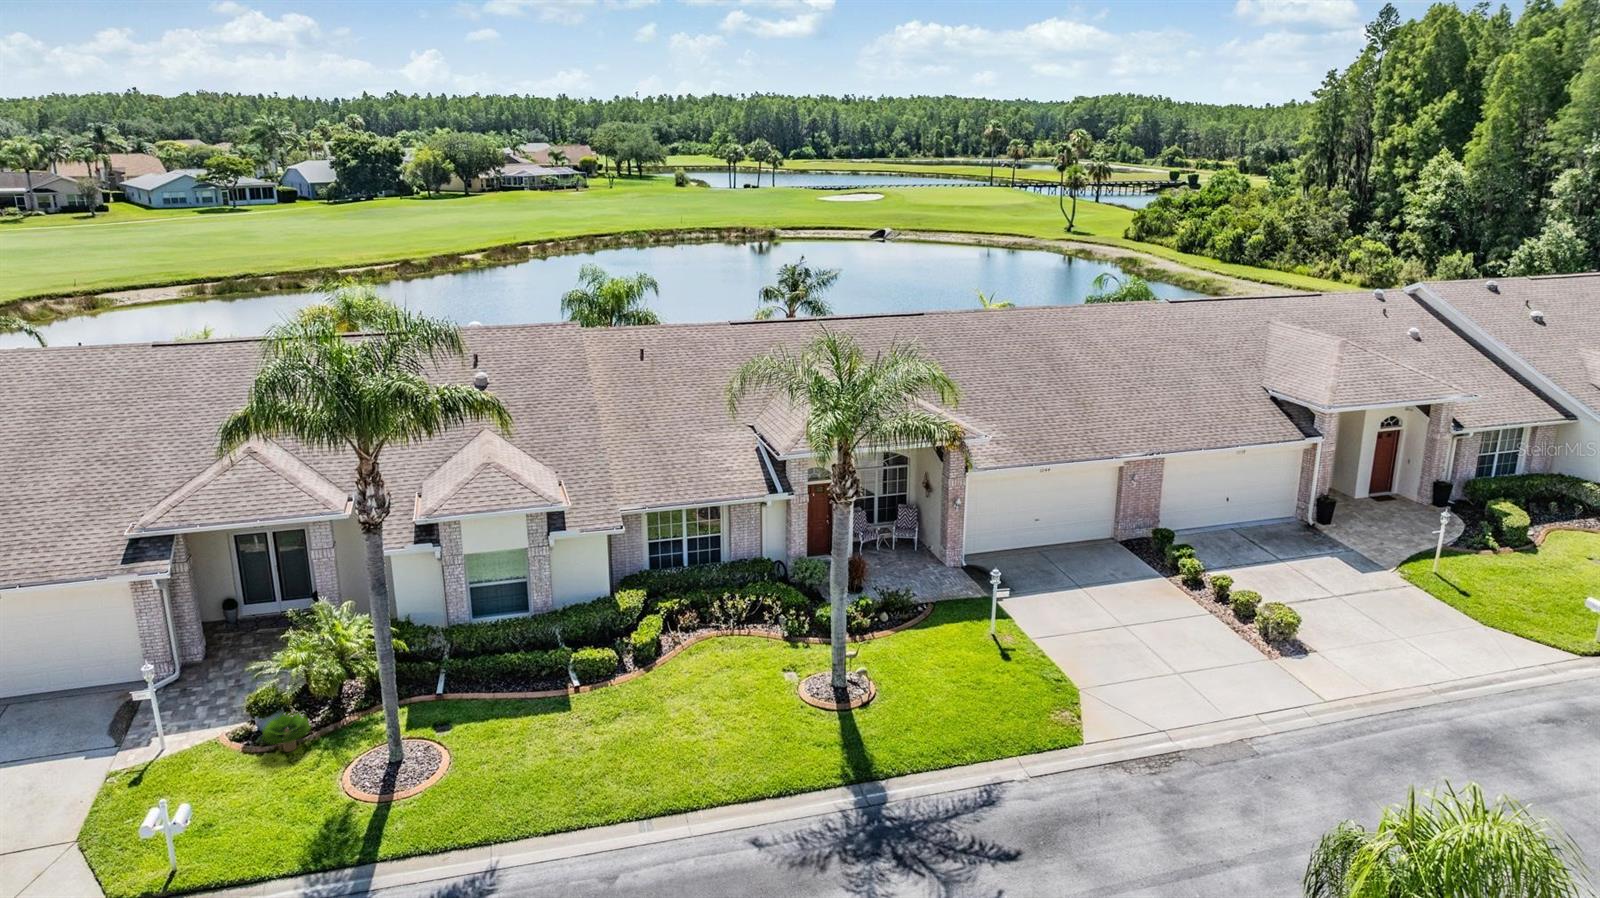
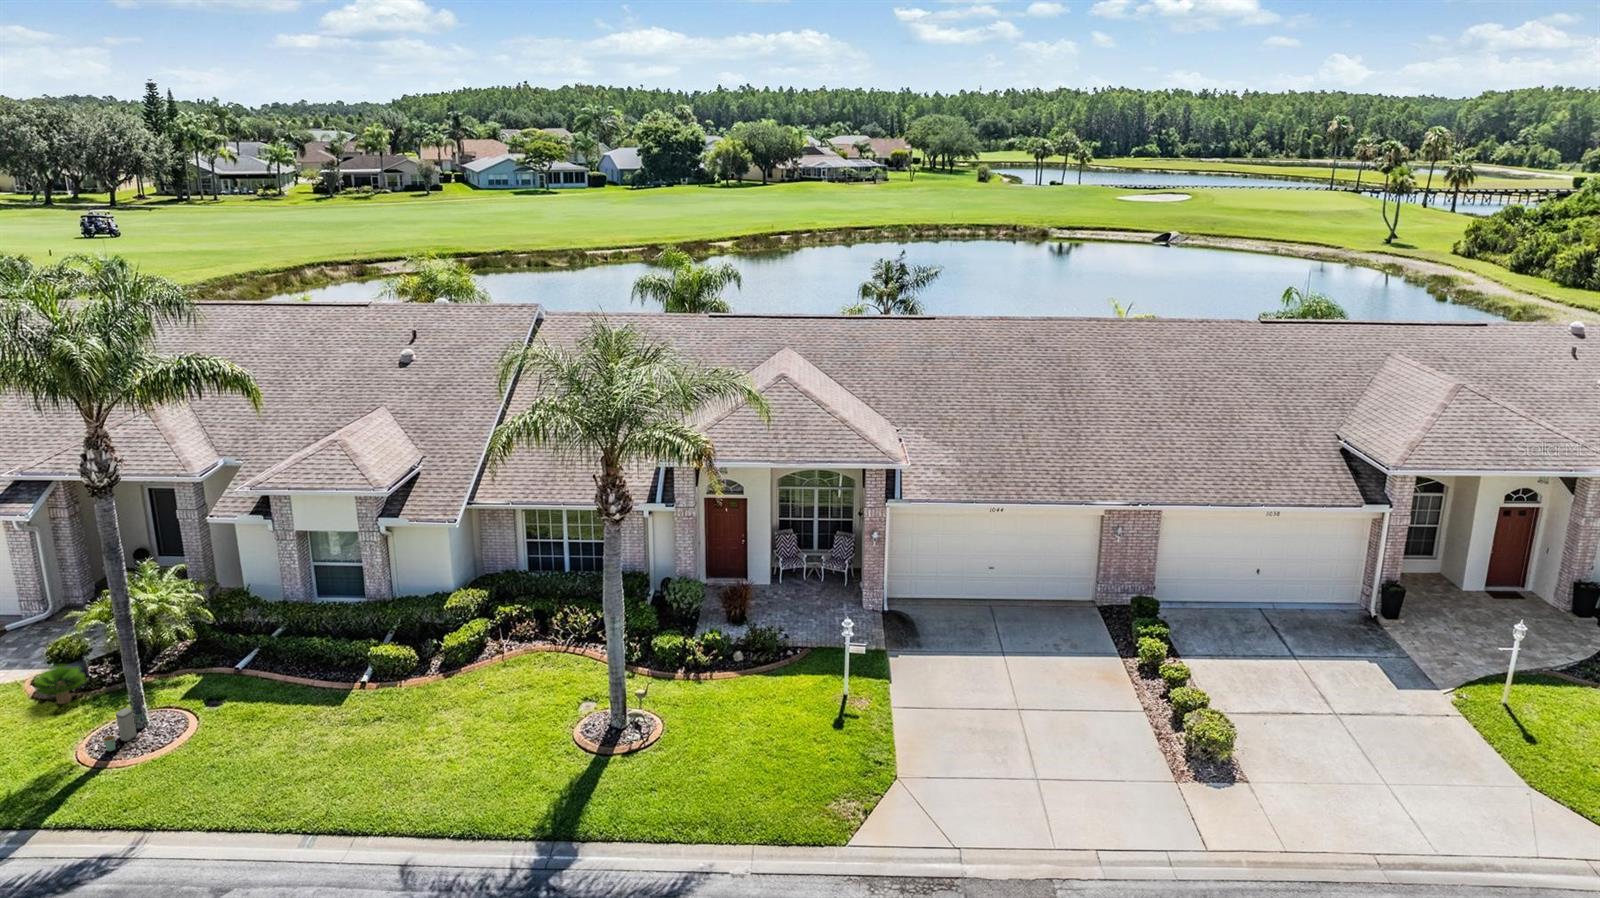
trash can: none [376,741,397,784] -> present [103,708,137,751]

